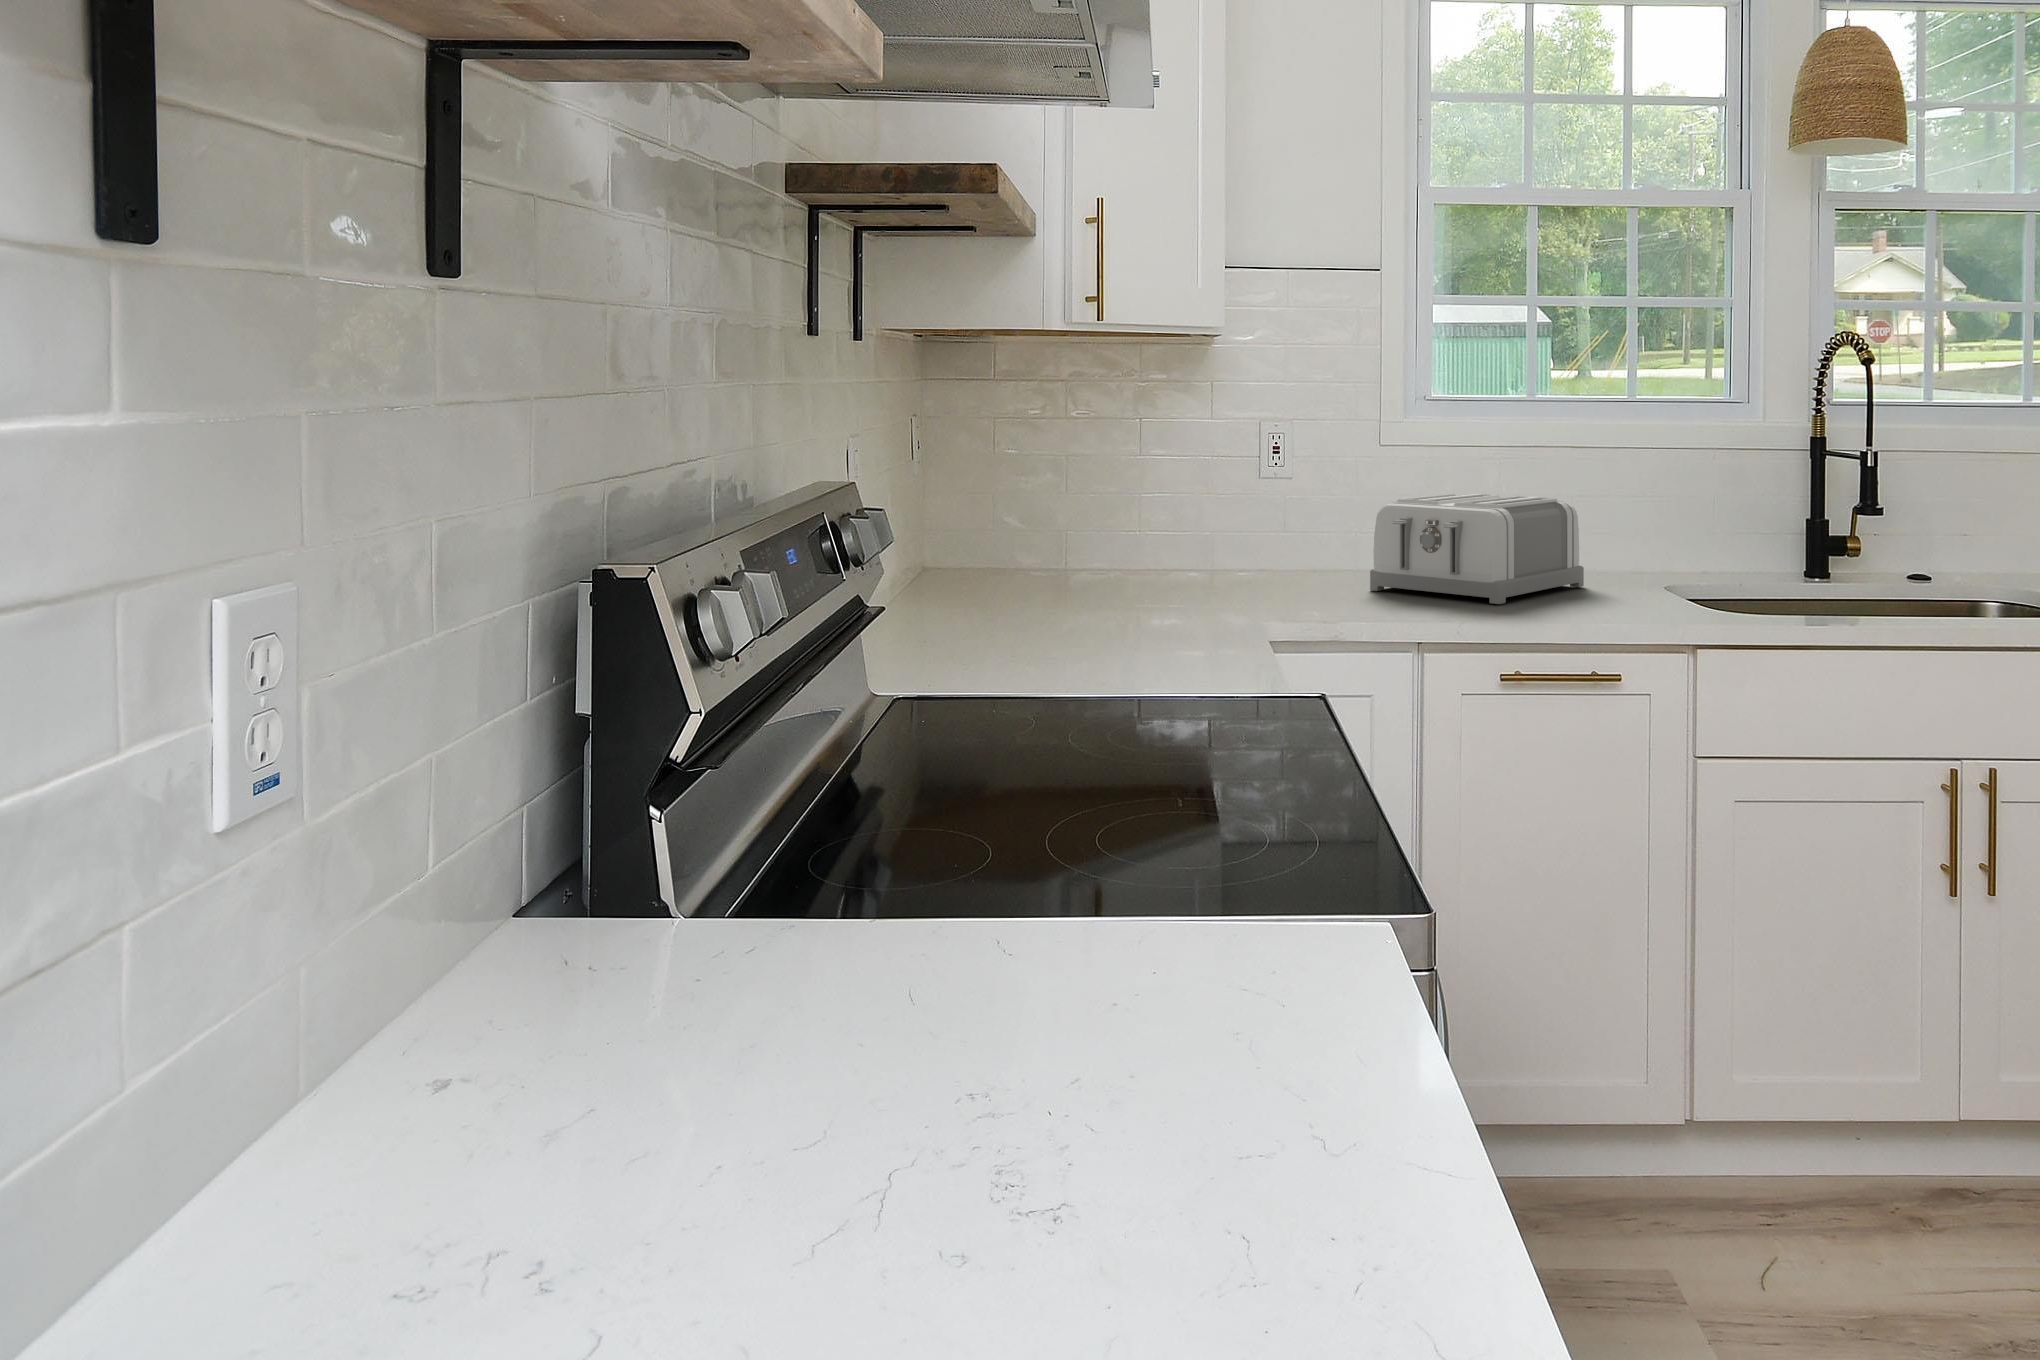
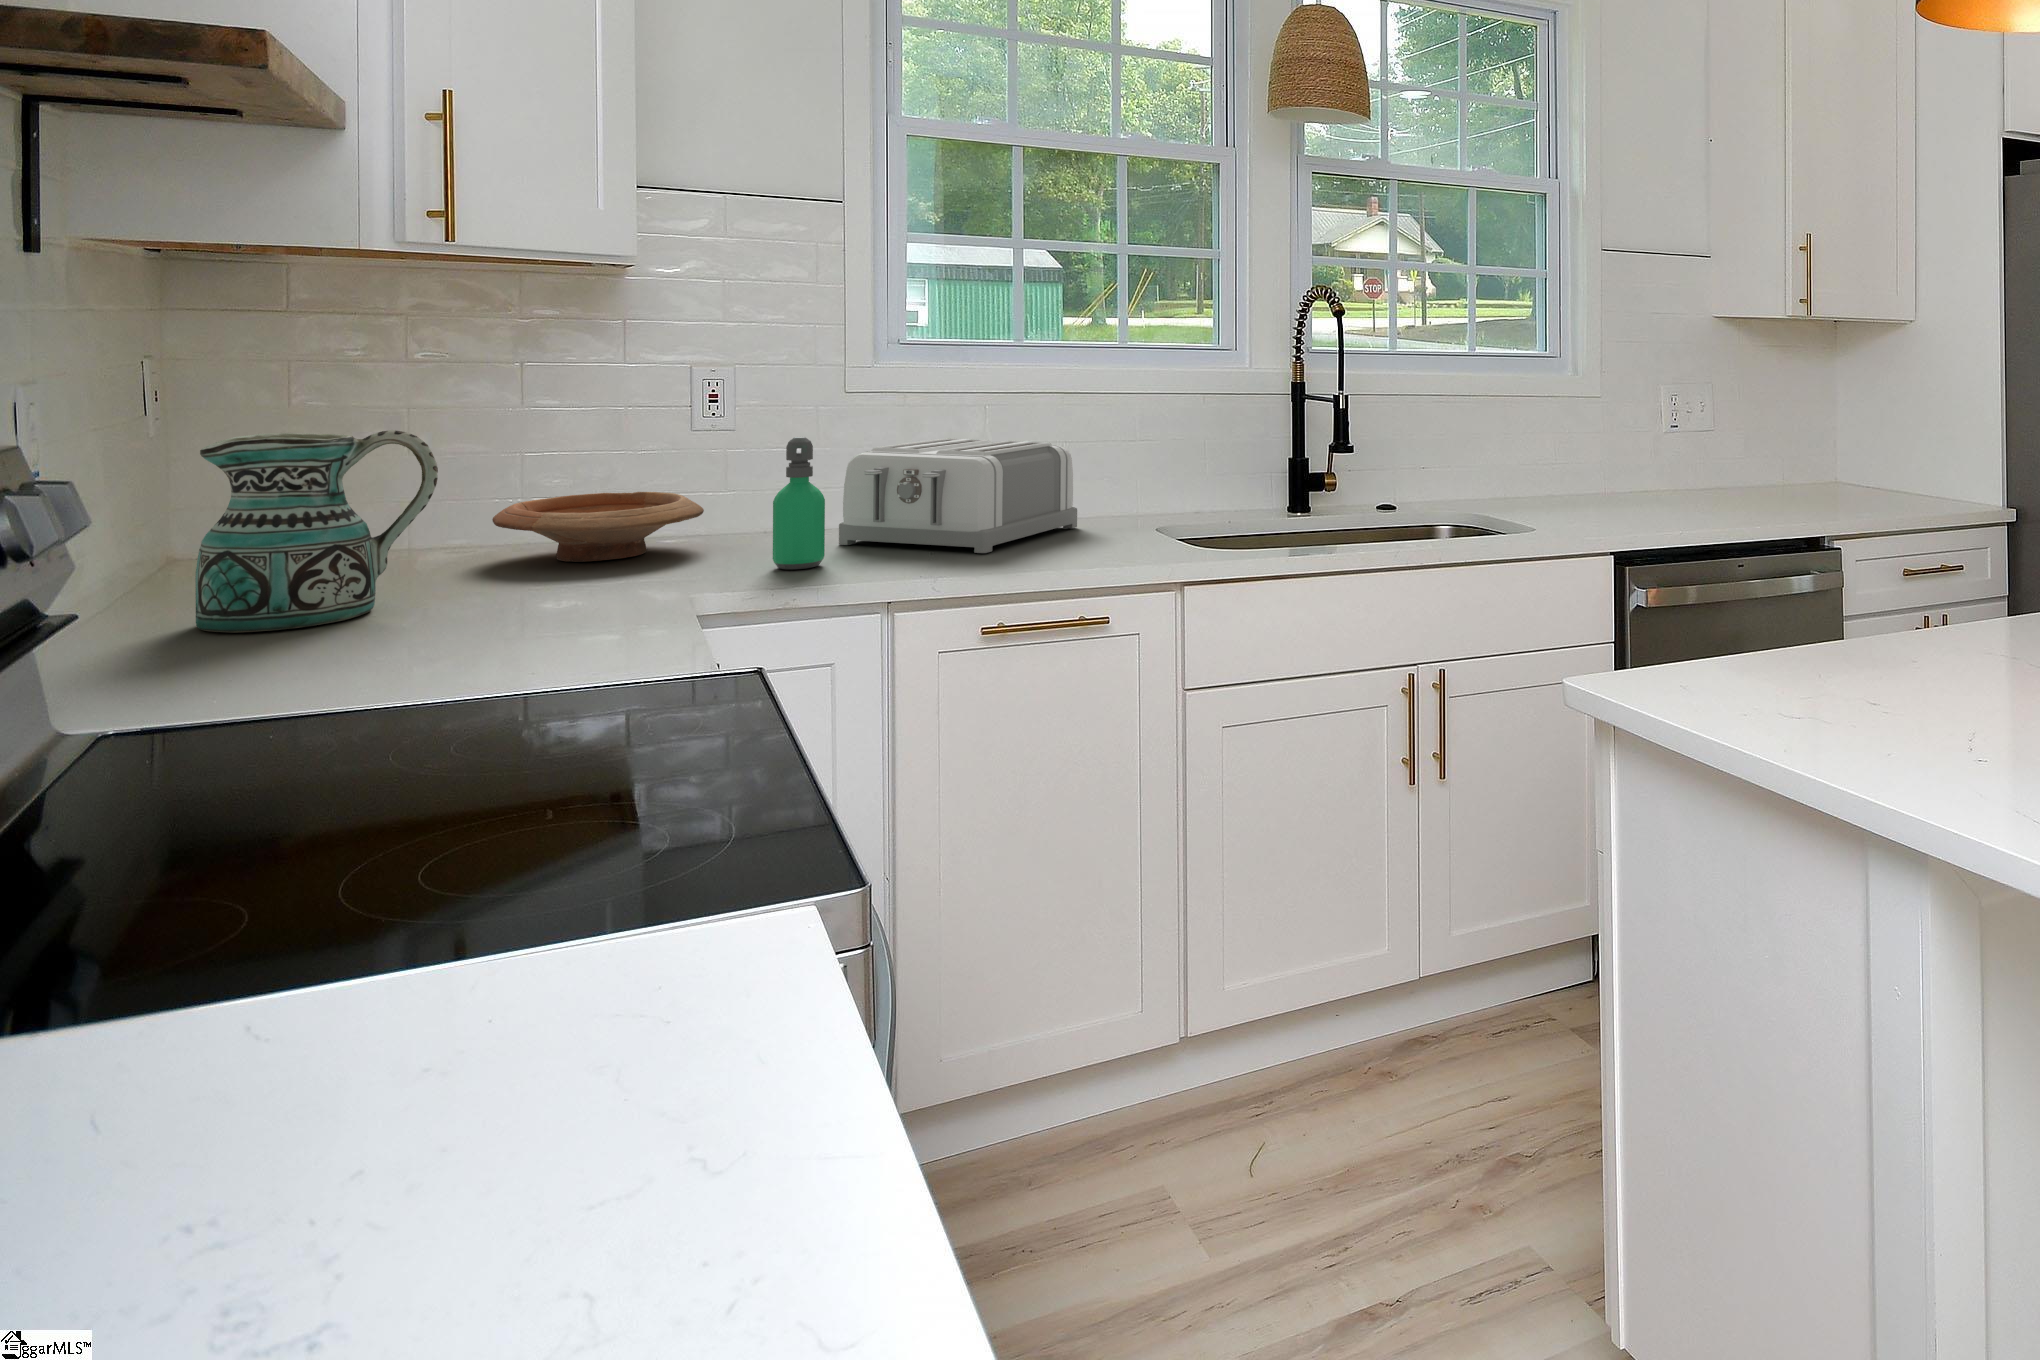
ceramic pitcher: none [950,473,1089,626] -> present [195,430,438,632]
soap dispenser: none [1321,486,1362,608] -> present [773,437,825,569]
wooden bowl: none [1114,535,1263,592] -> present [492,492,704,562]

